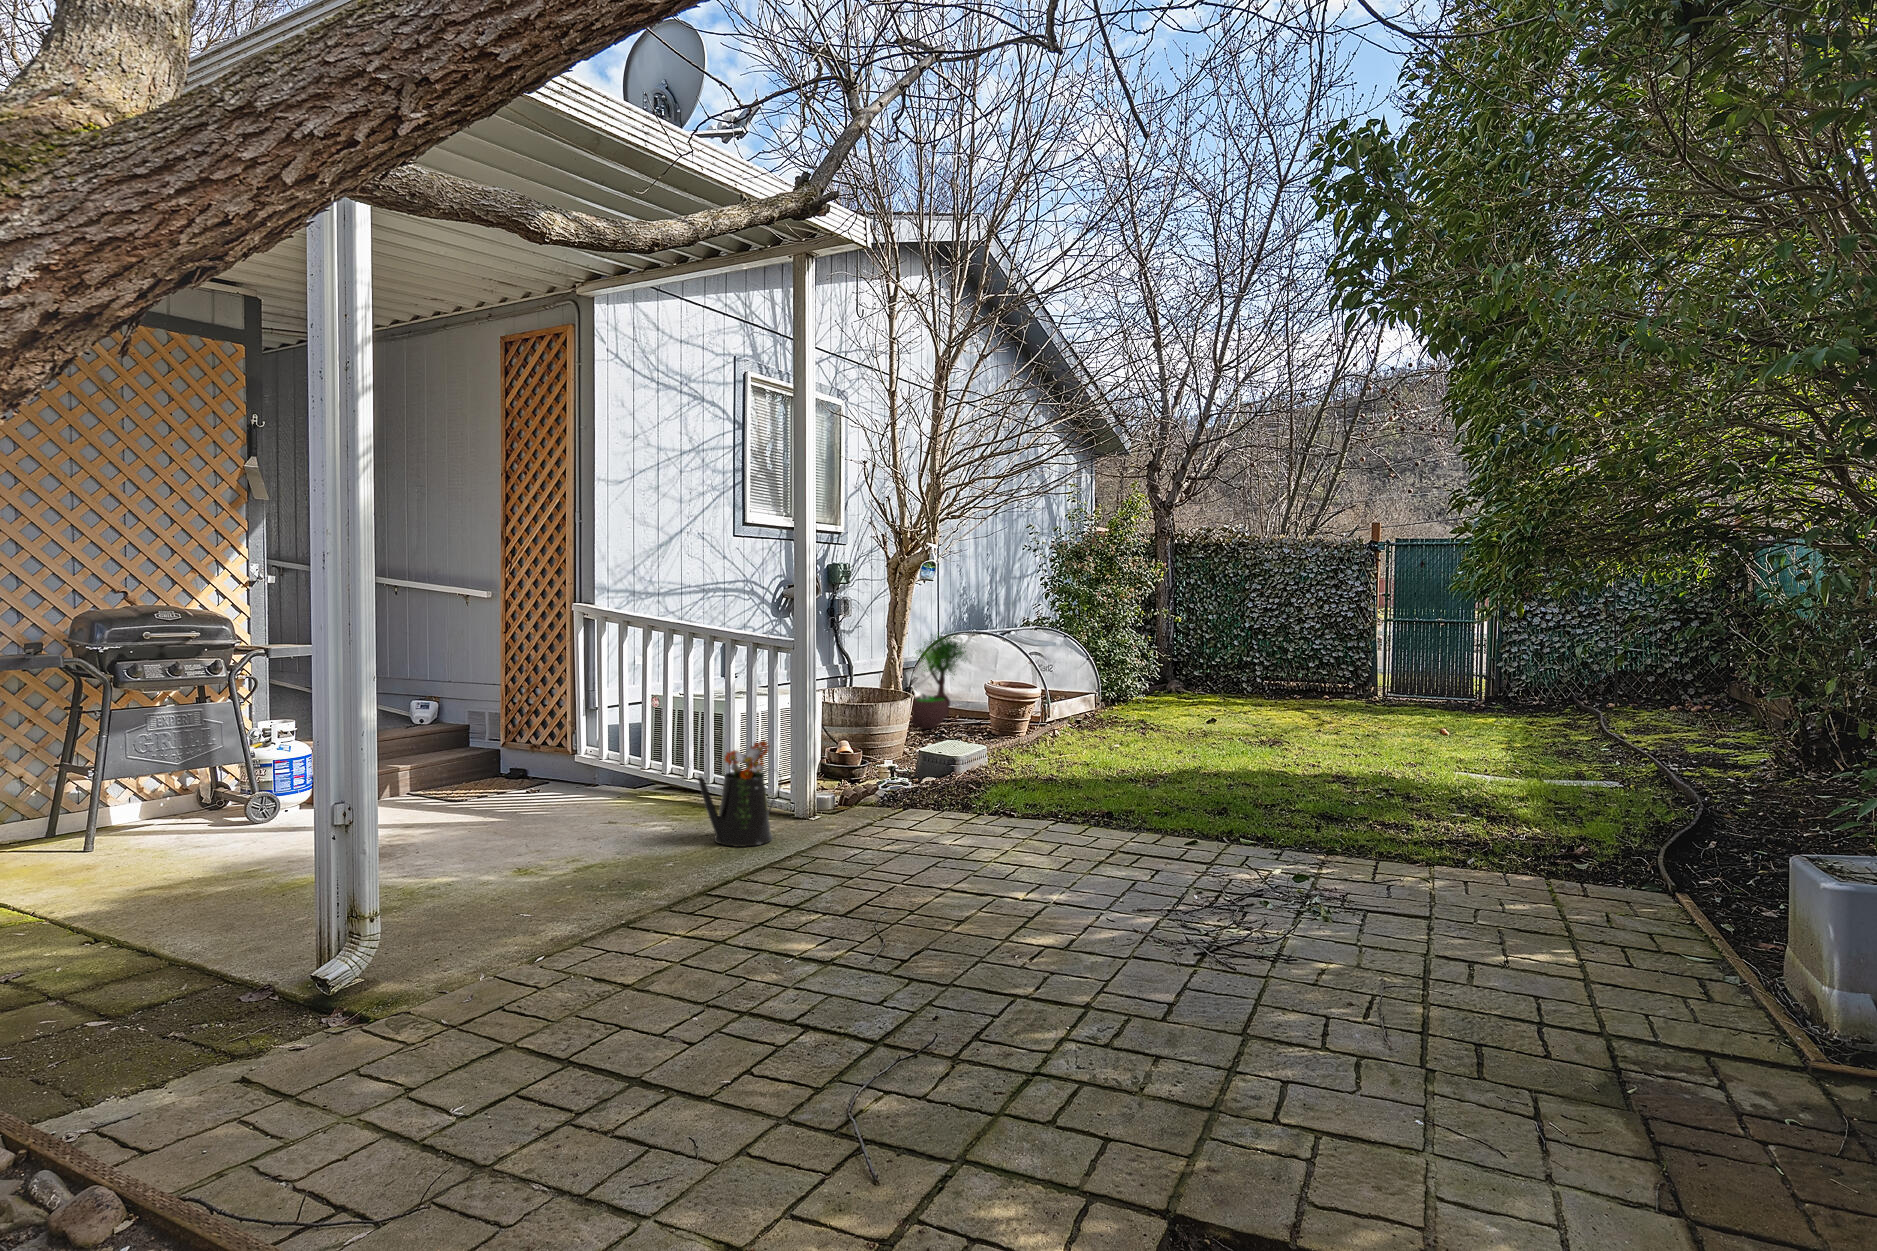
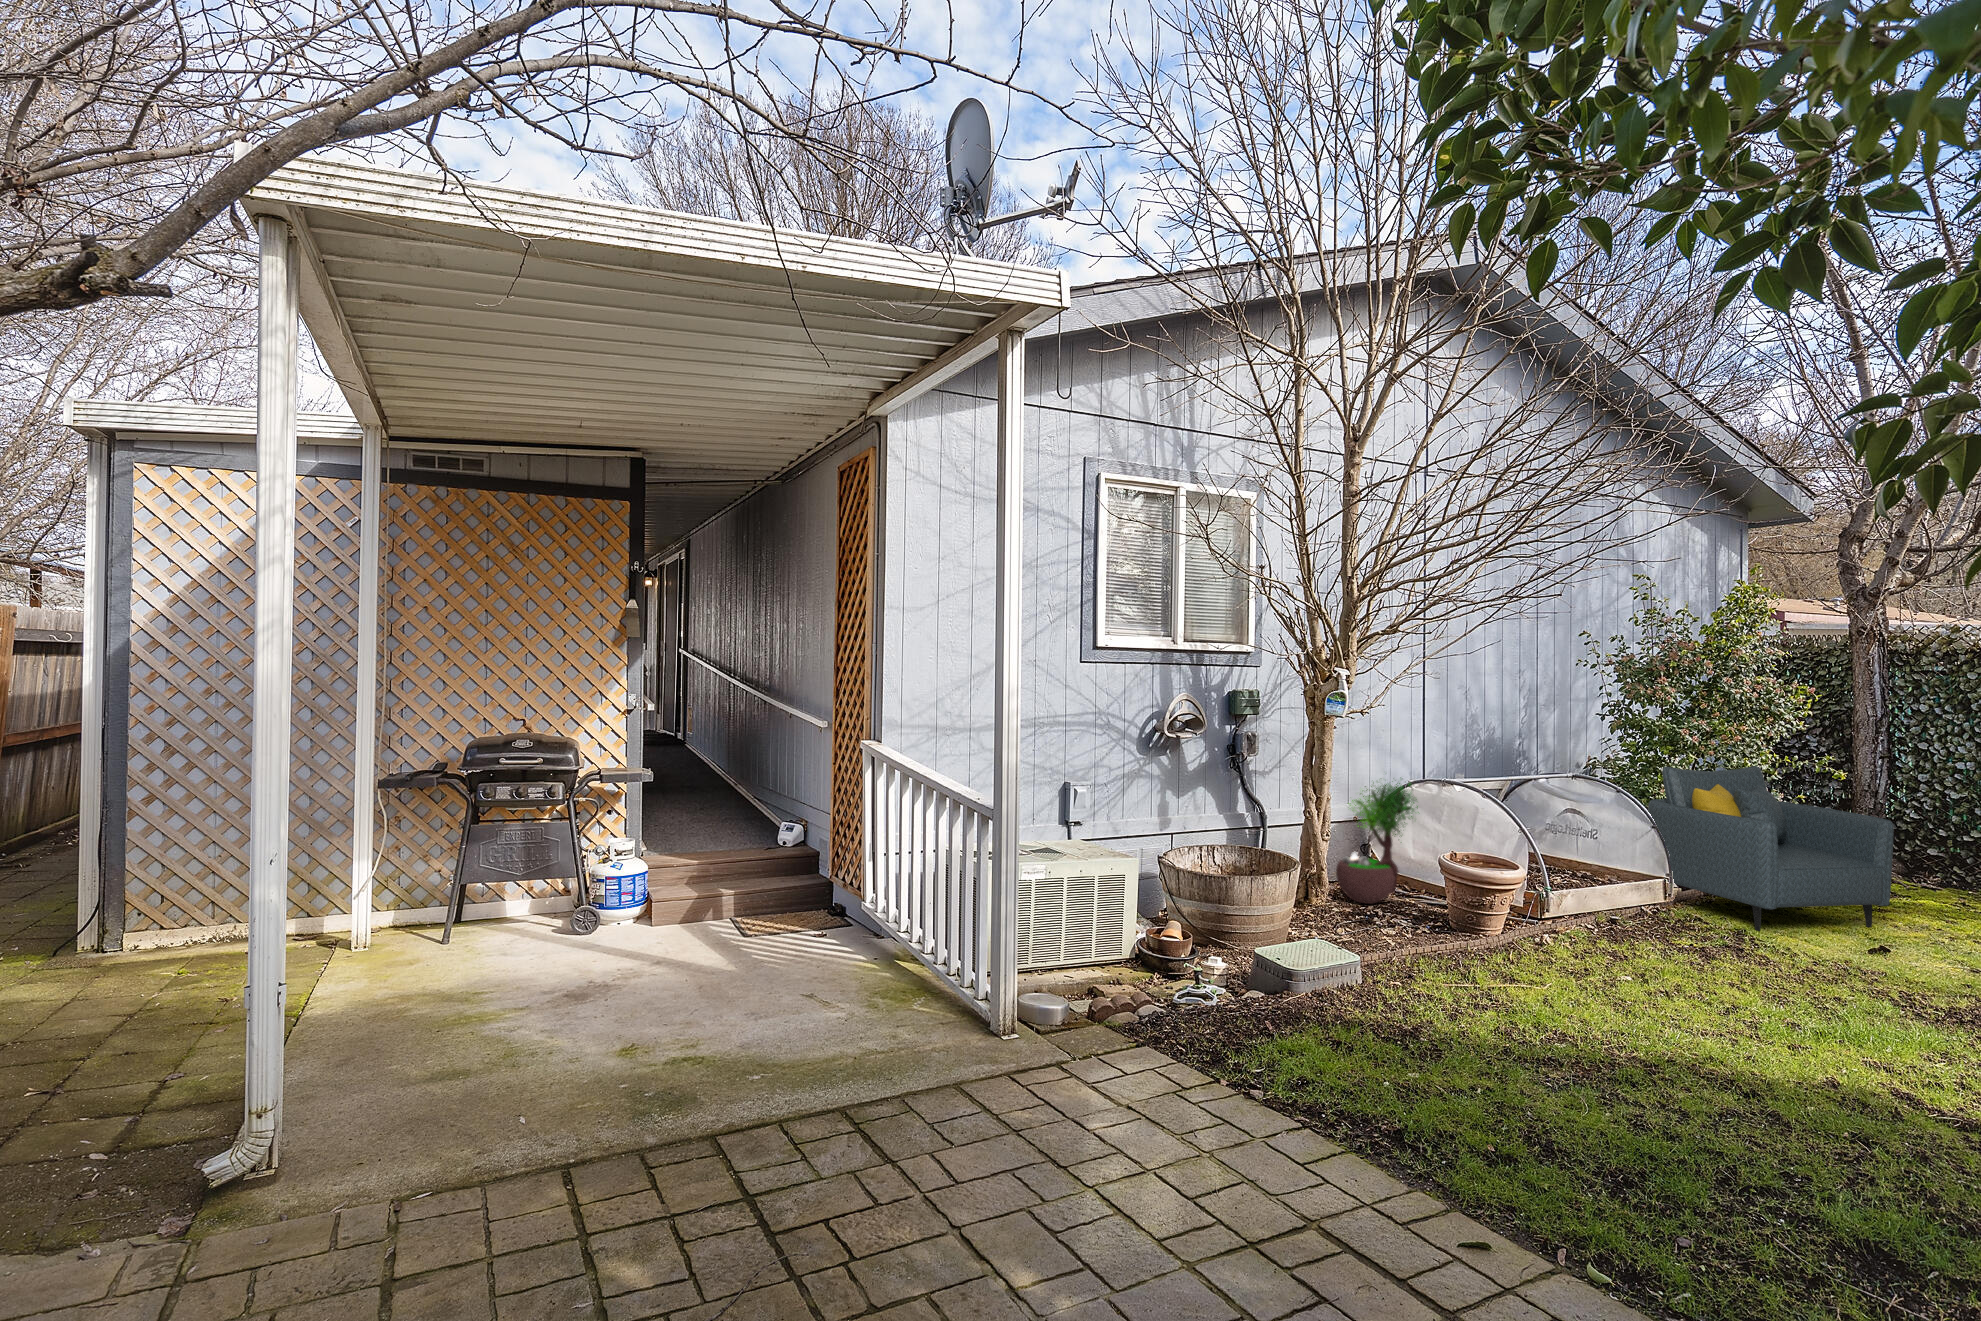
armchair: none [1080,617,1215,722] -> present [1648,766,1894,931]
watering can: present [698,741,782,847] -> none [876,910,980,1041]

